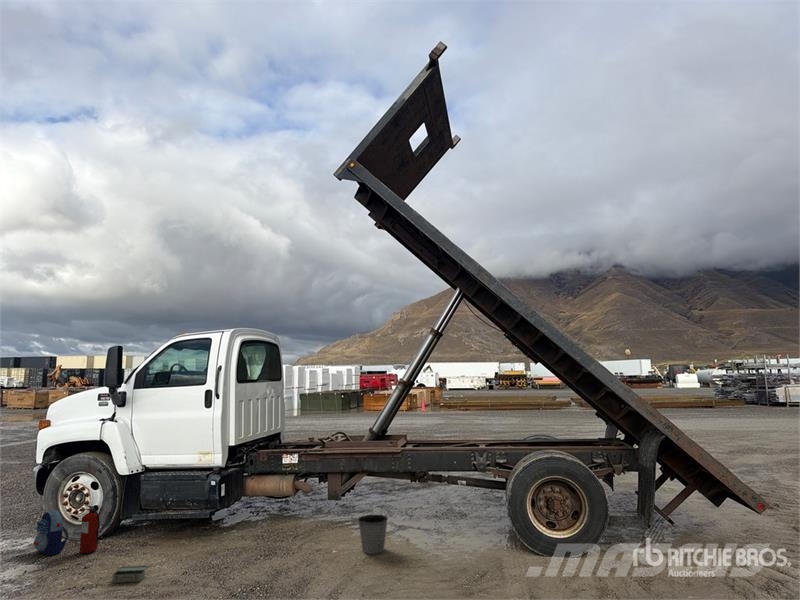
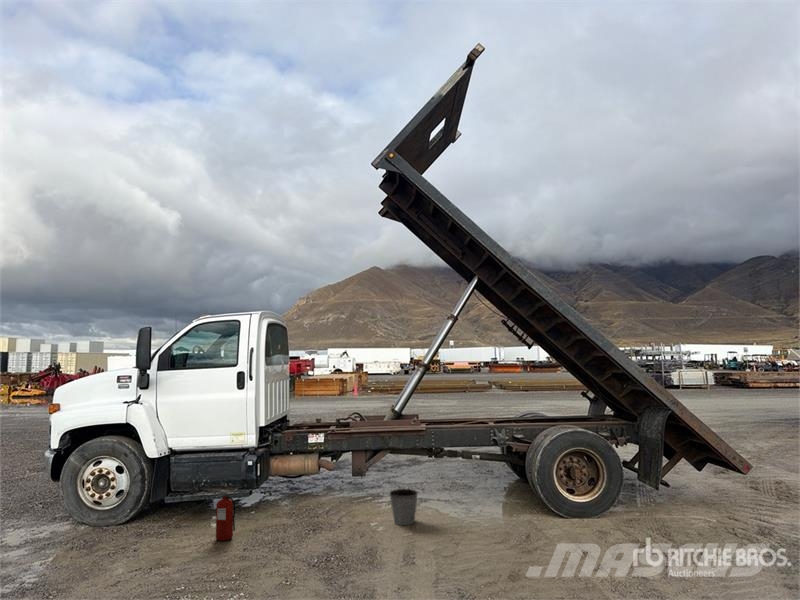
fire extinguisher: present [80,505,100,553] -> present [216,491,235,541]
backpack: present [34,510,69,556] -> none [60,495,94,541]
toolbox: present [112,566,148,583] -> none [162,545,195,562]

